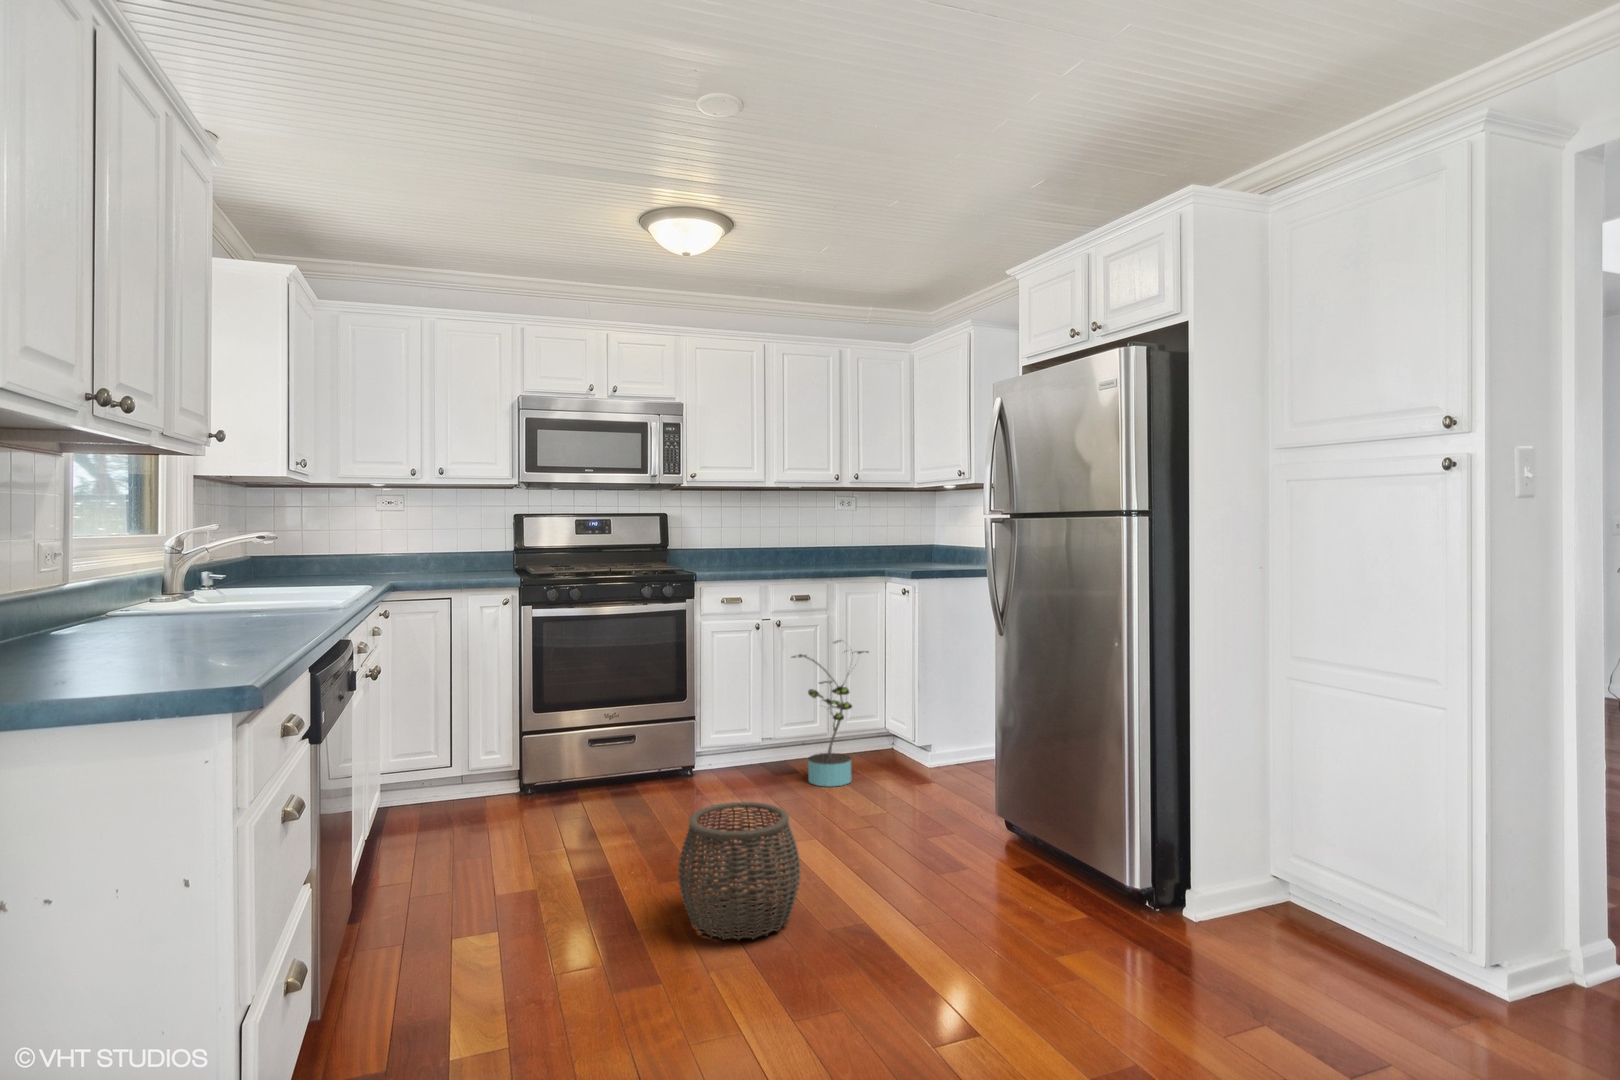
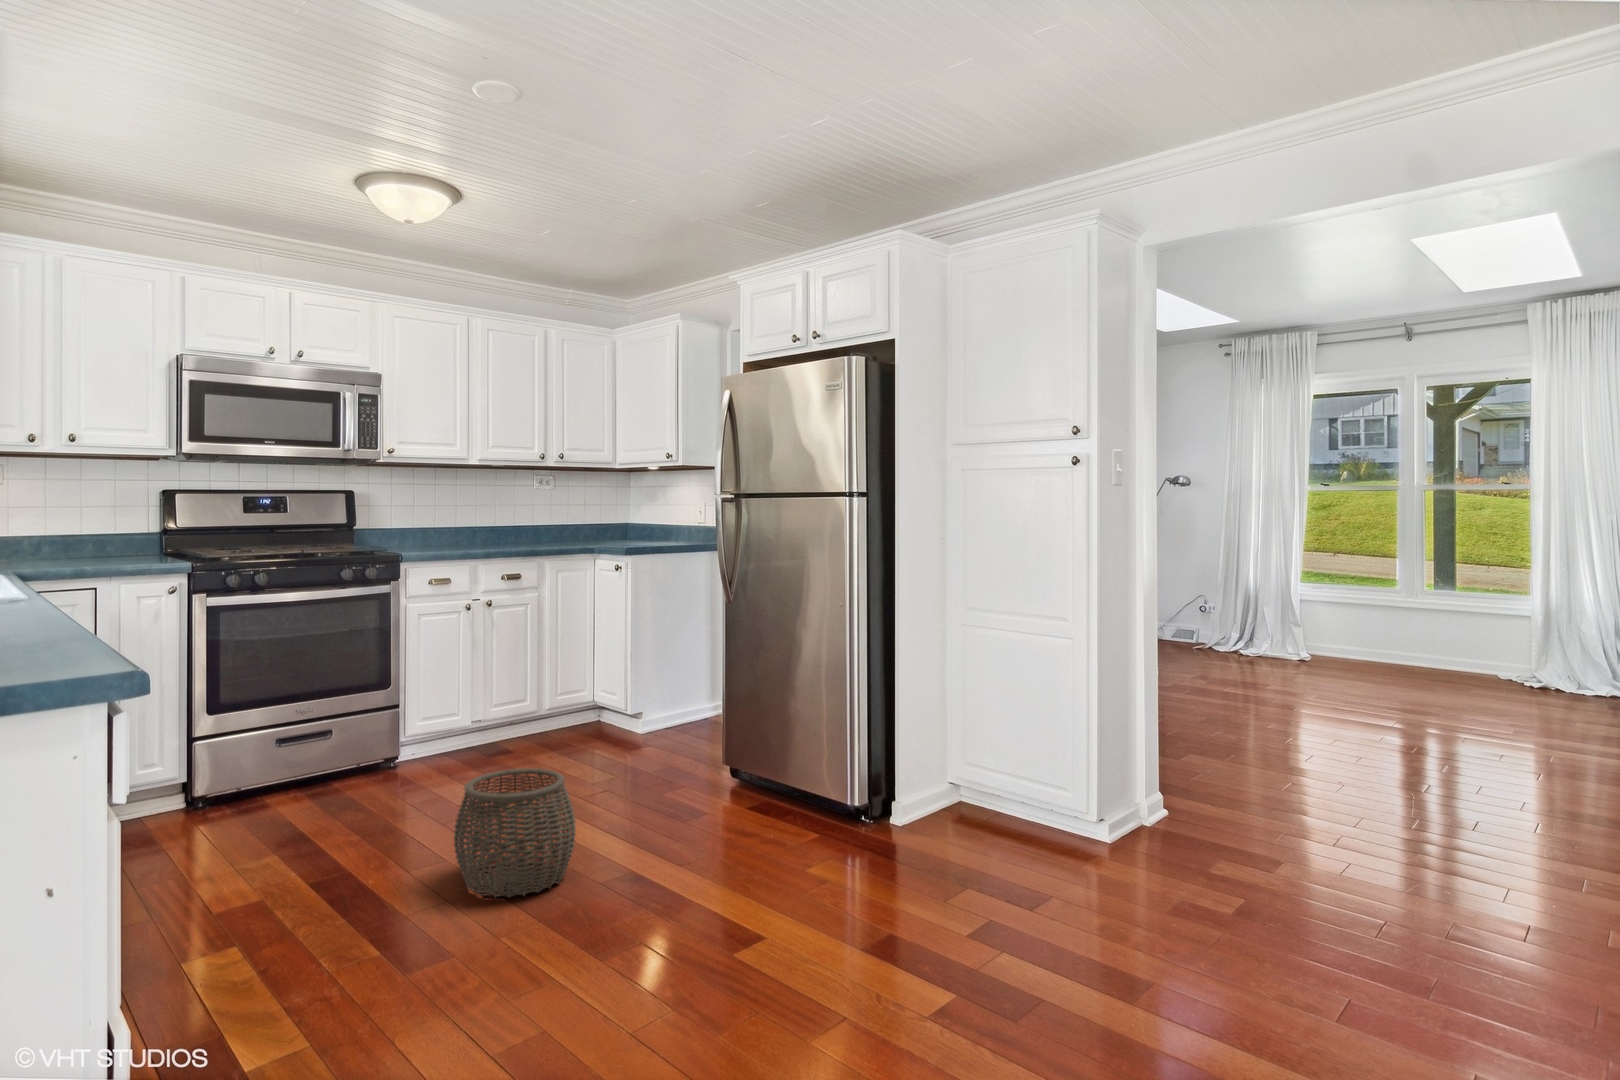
potted plant: present [793,640,868,786] -> none [506,617,588,761]

